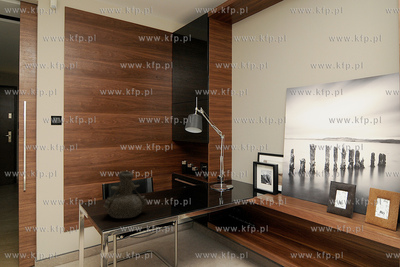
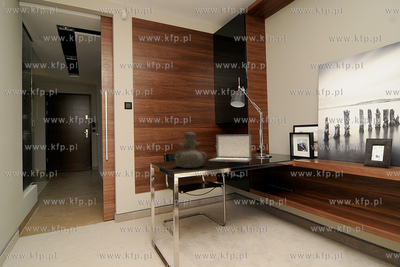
laptop: none [154,164,207,204] -> present [209,134,252,162]

